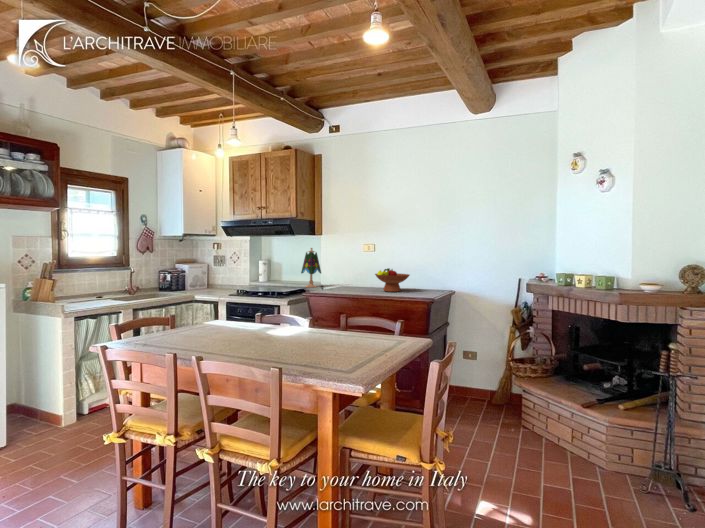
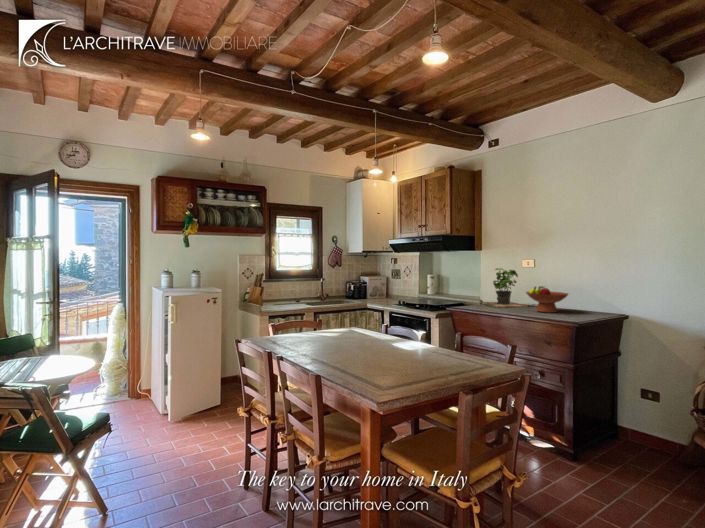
table lamp: present [301,248,321,288] -> none [457,263,478,303]
potted plant: none [328,253,371,291] -> present [482,268,528,308]

